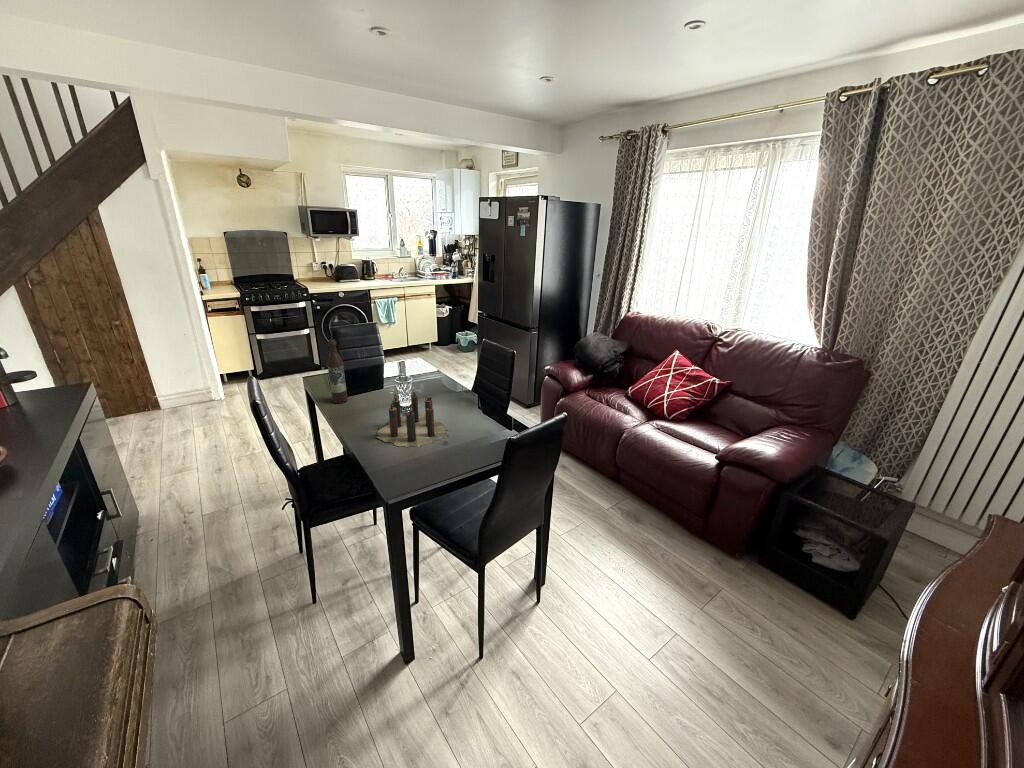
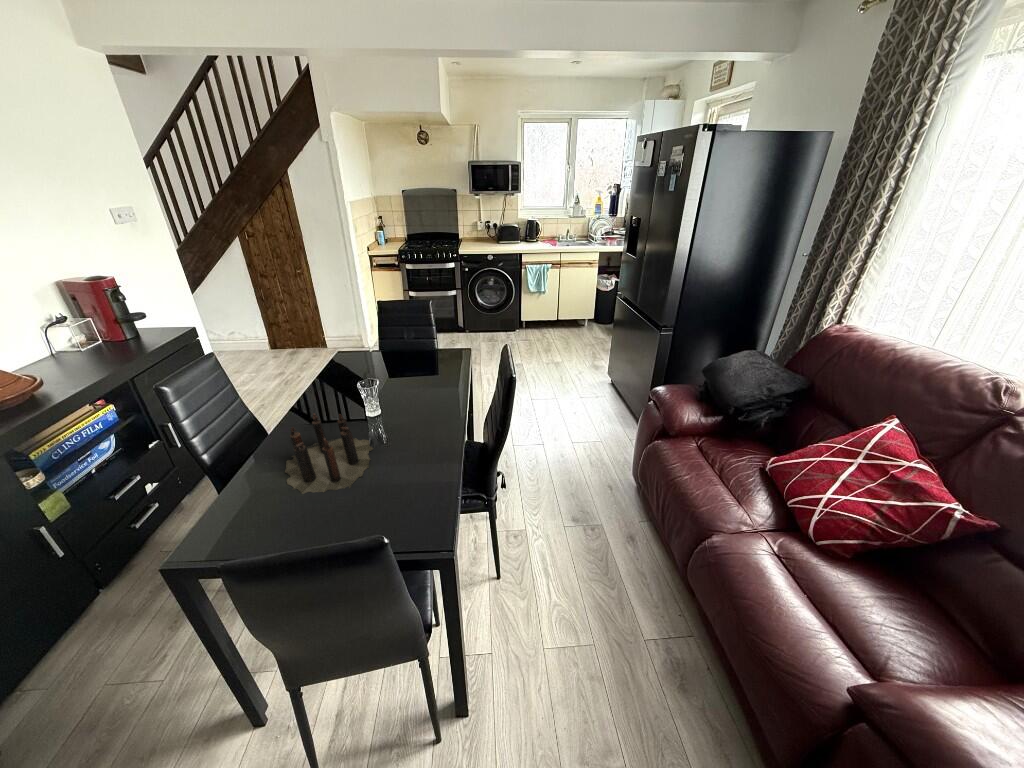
wine bottle: present [327,340,348,404] -> none [308,327,338,399]

